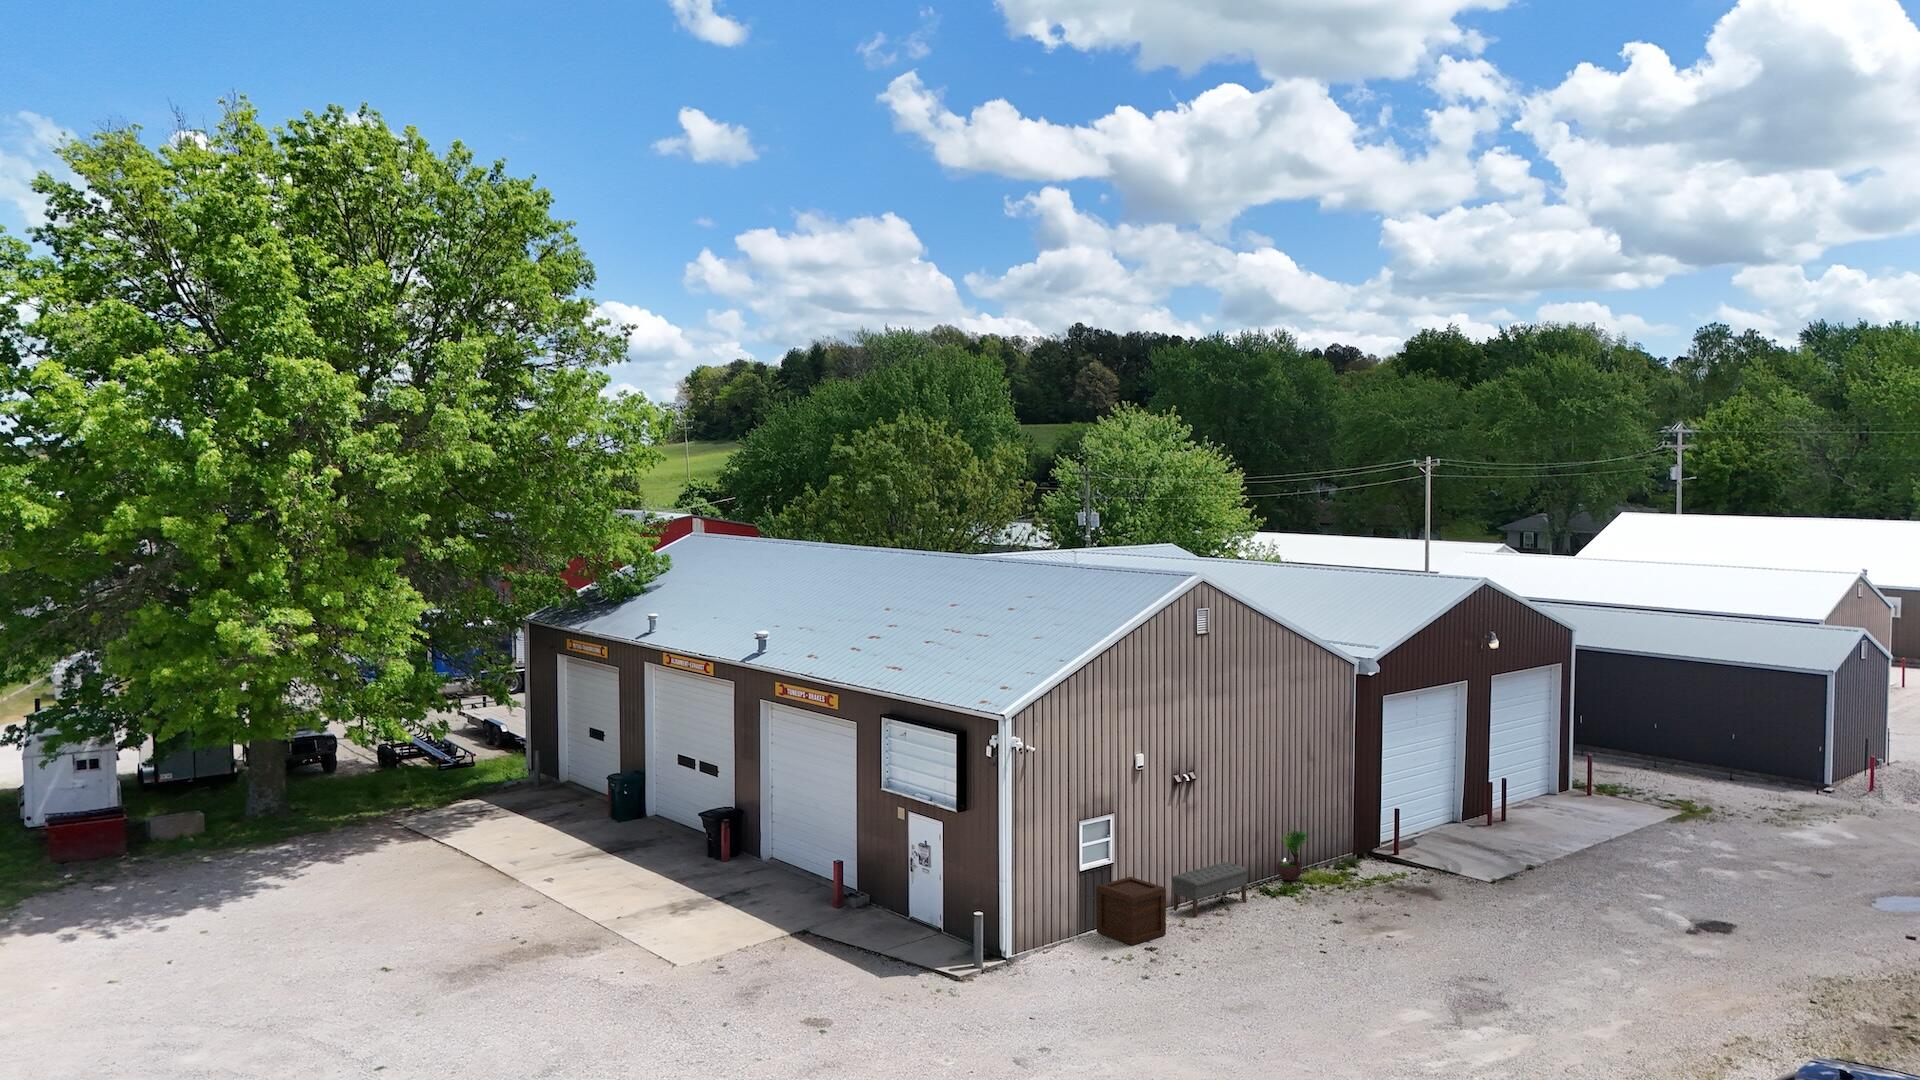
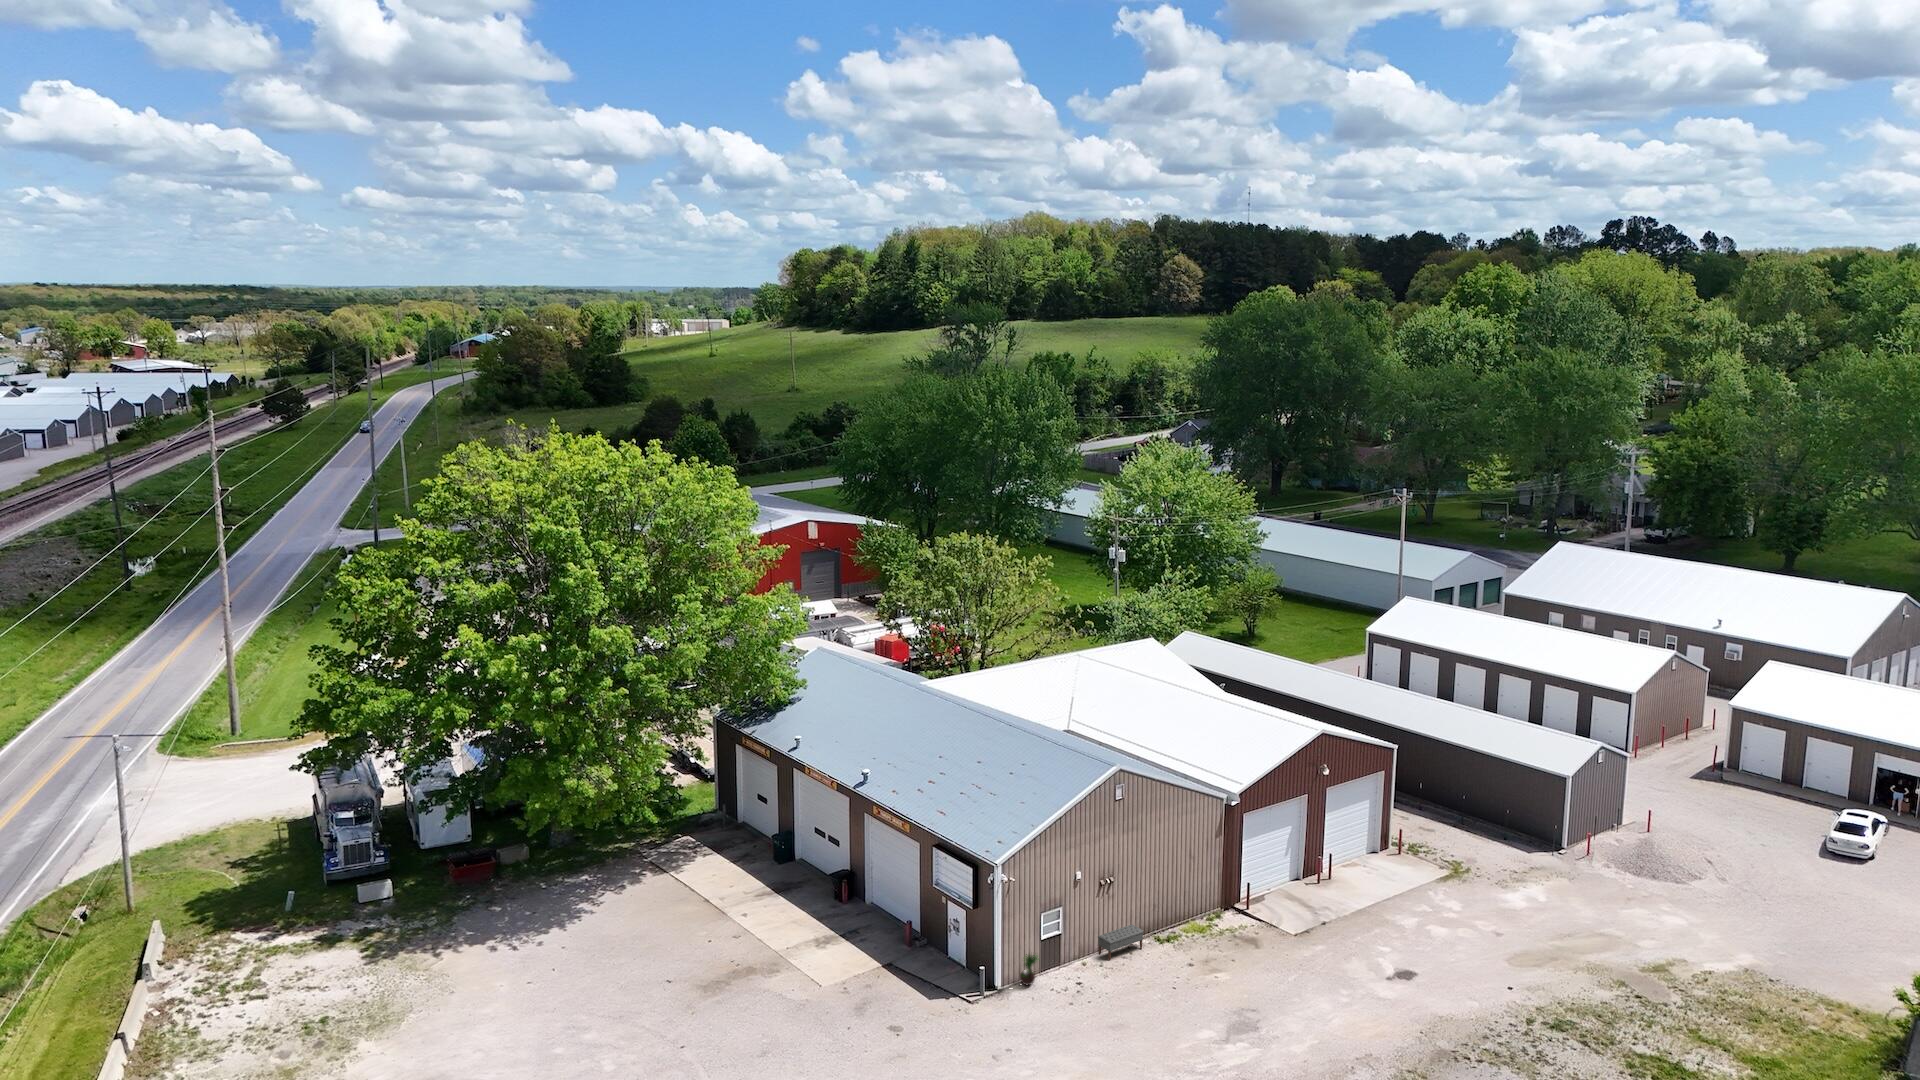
potted tree: present [1277,830,1307,881] -> present [1020,954,1038,985]
wooden crate: present [1096,877,1166,945] -> none [1051,939,1089,982]

